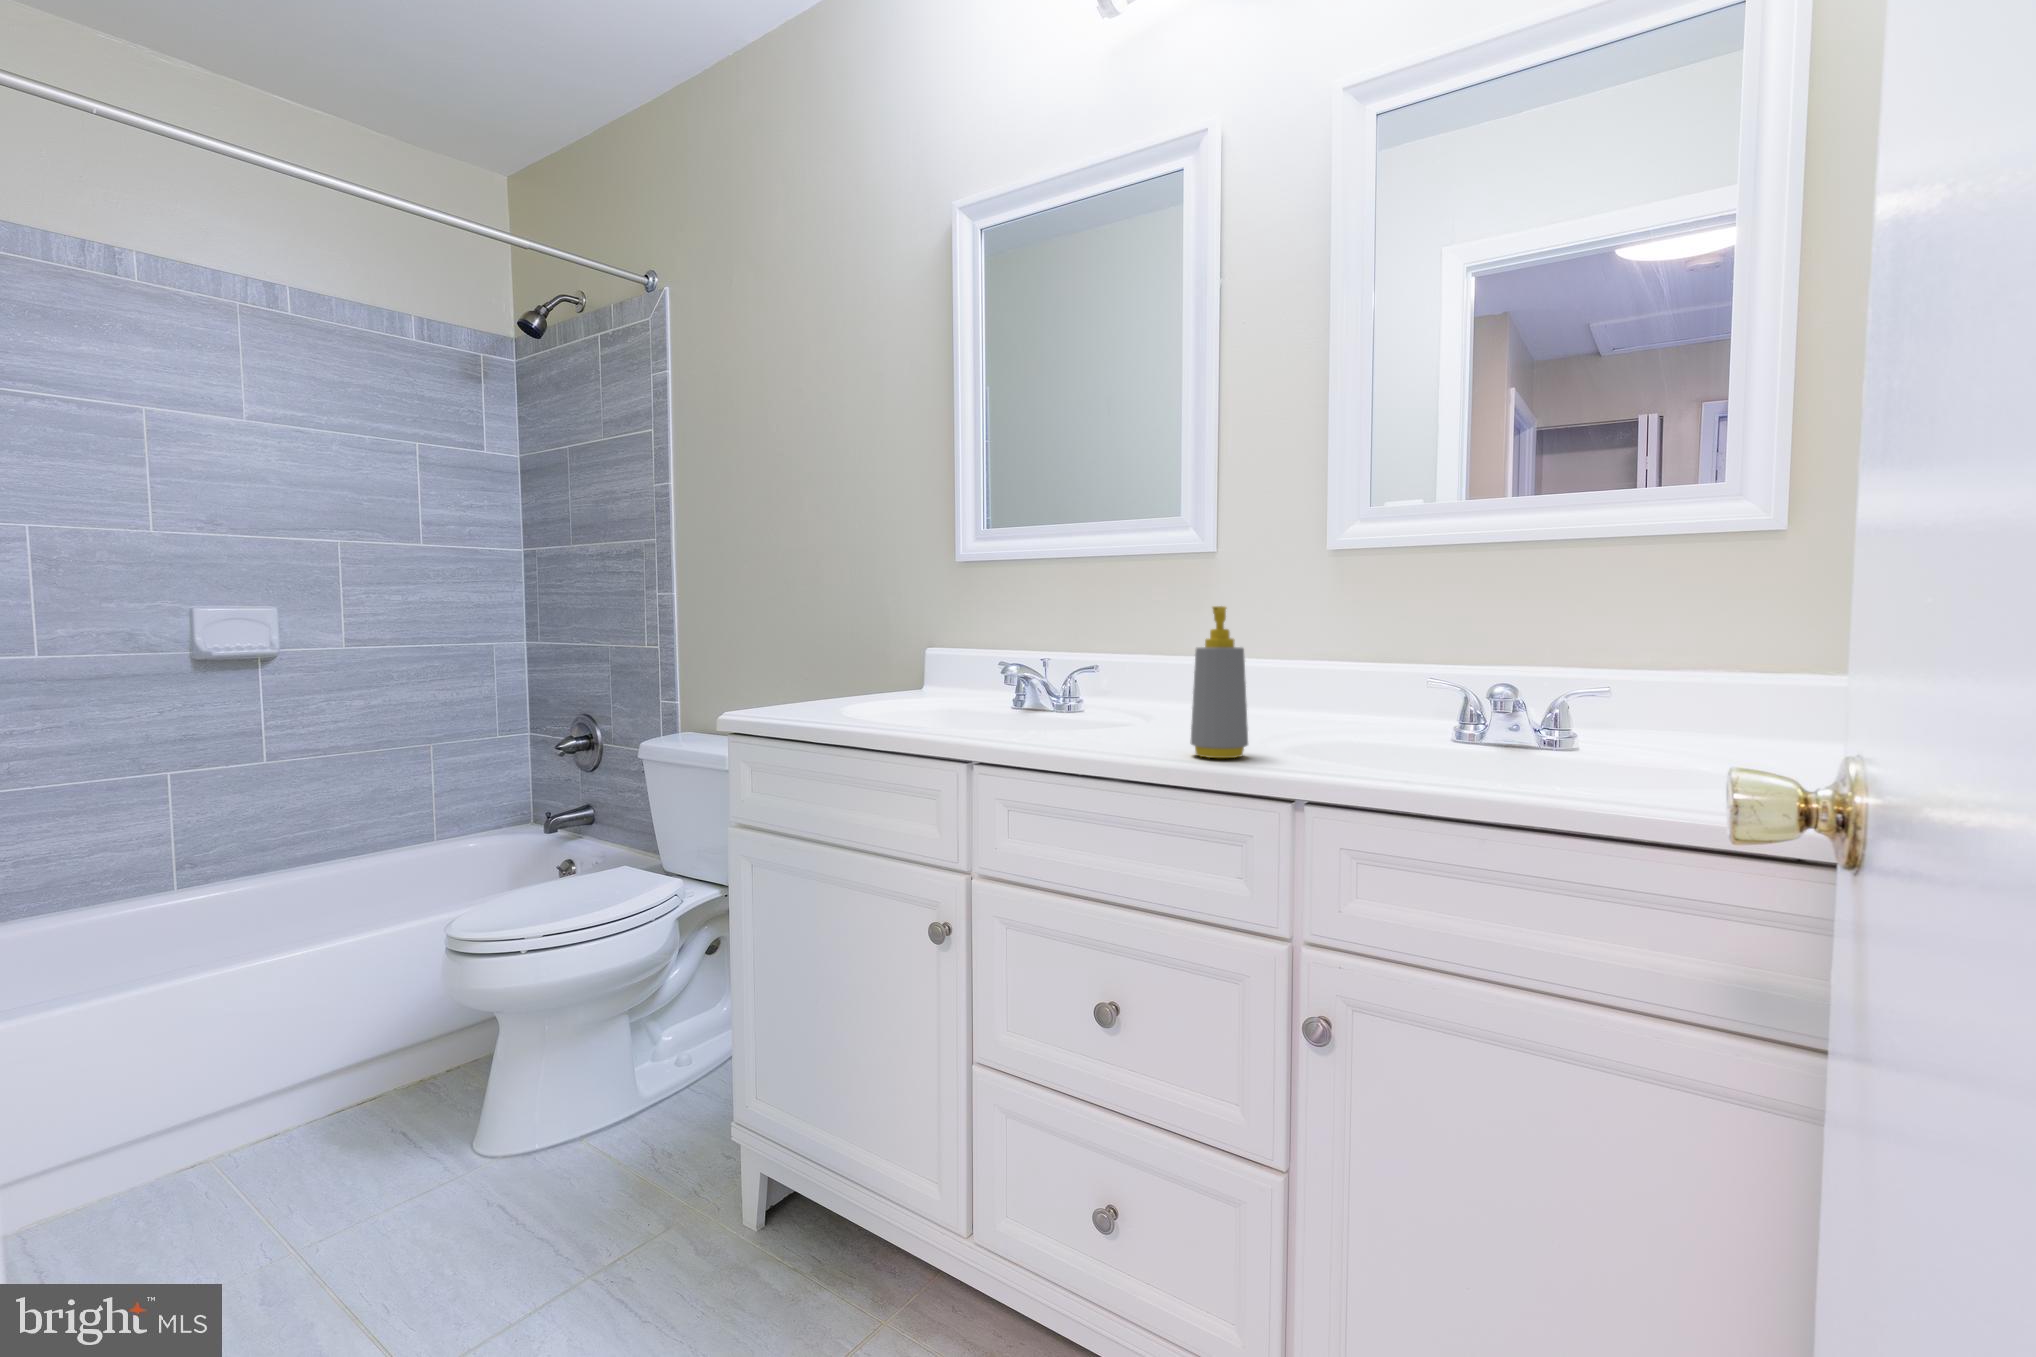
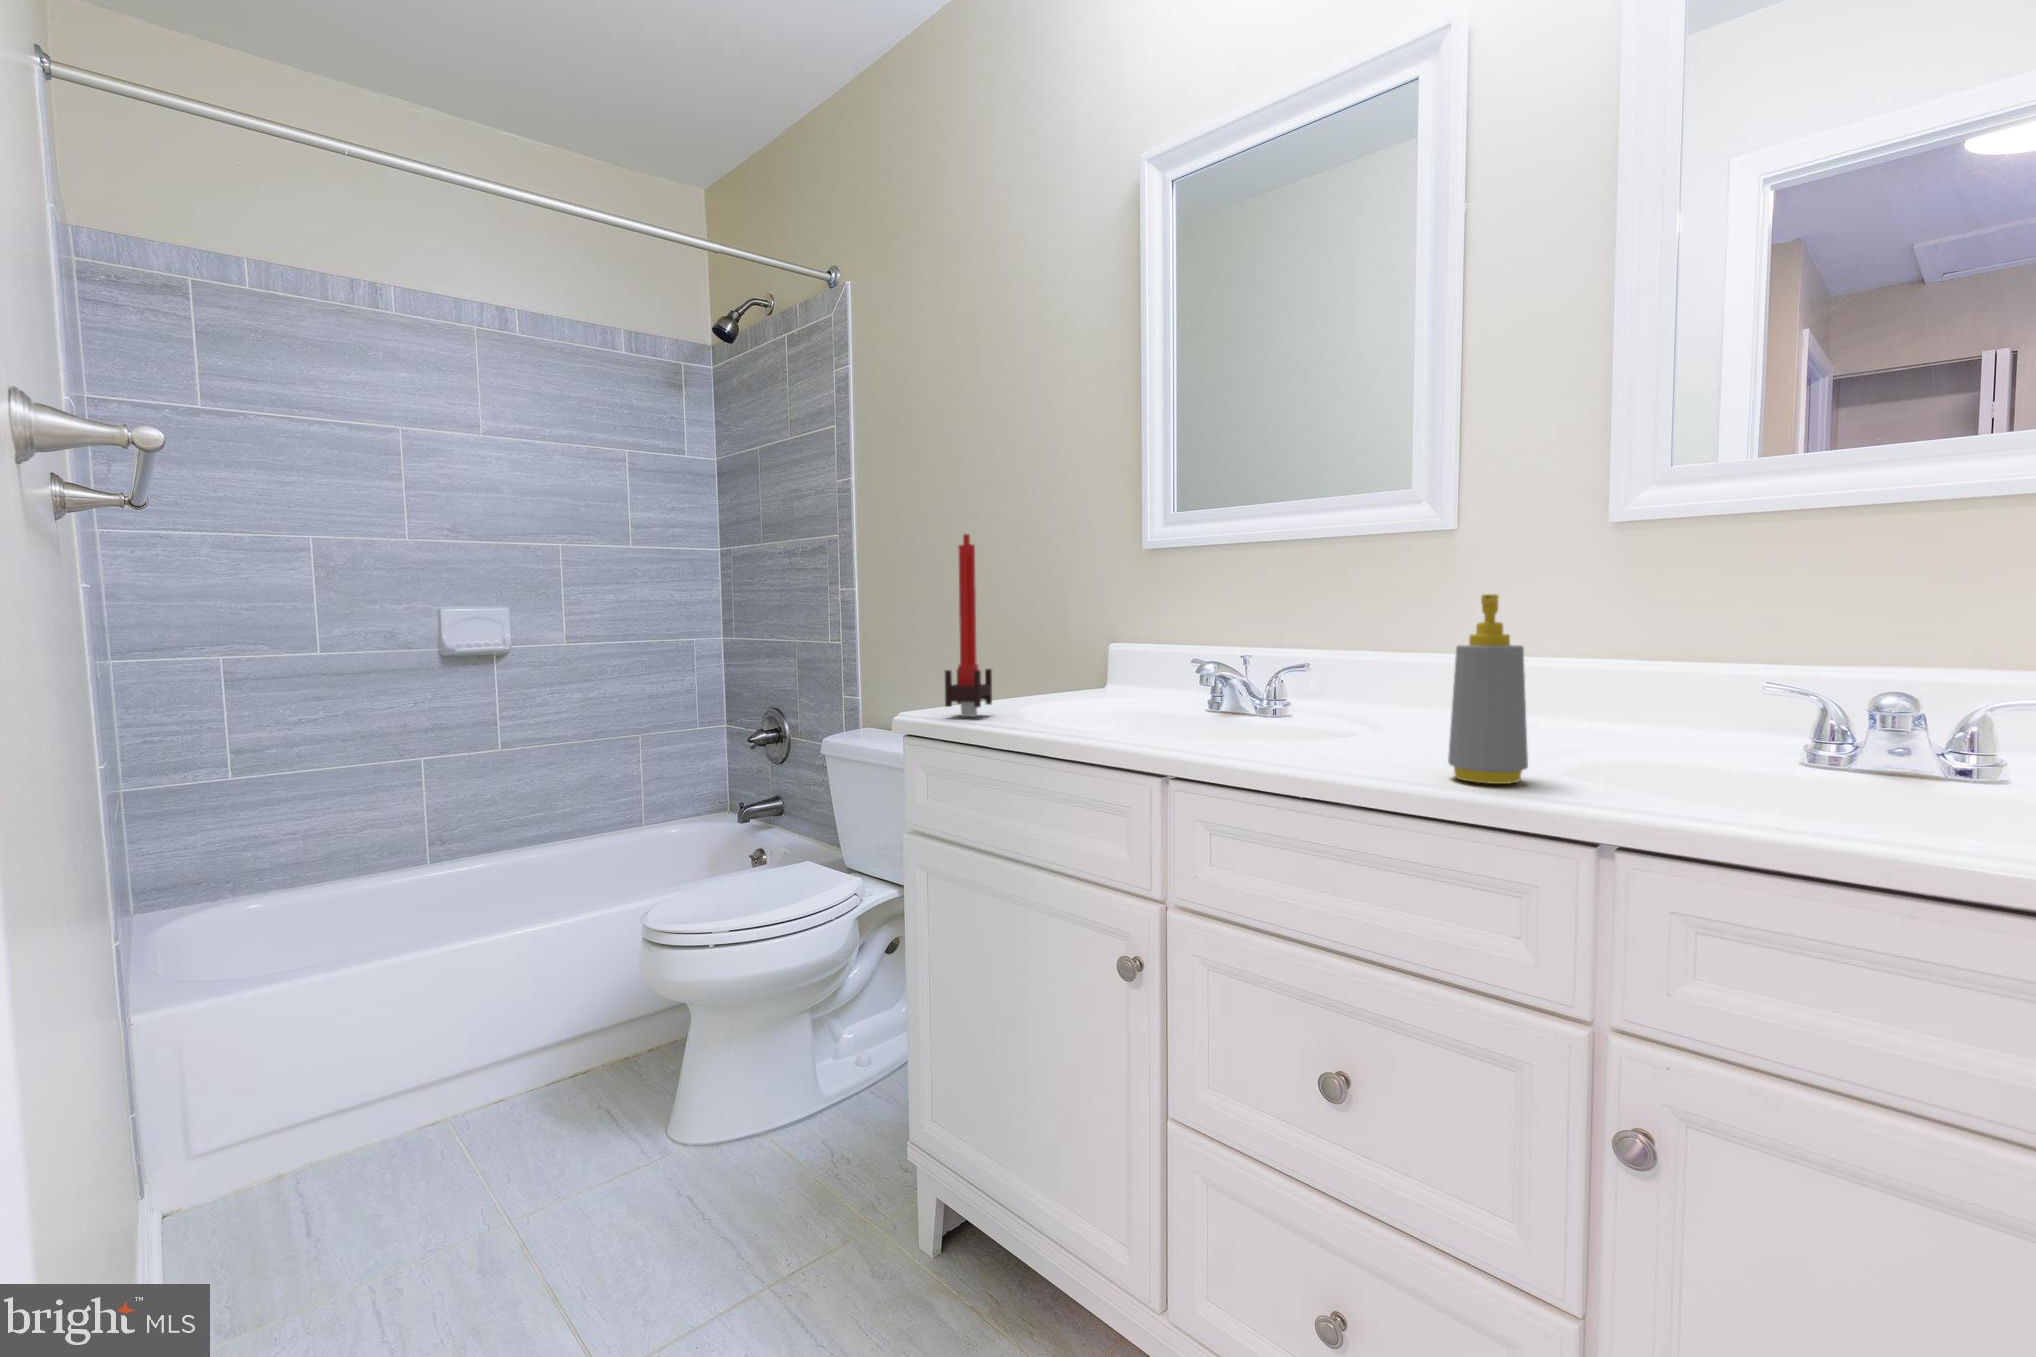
candle: none [767,544,813,715] -> present [945,534,992,716]

